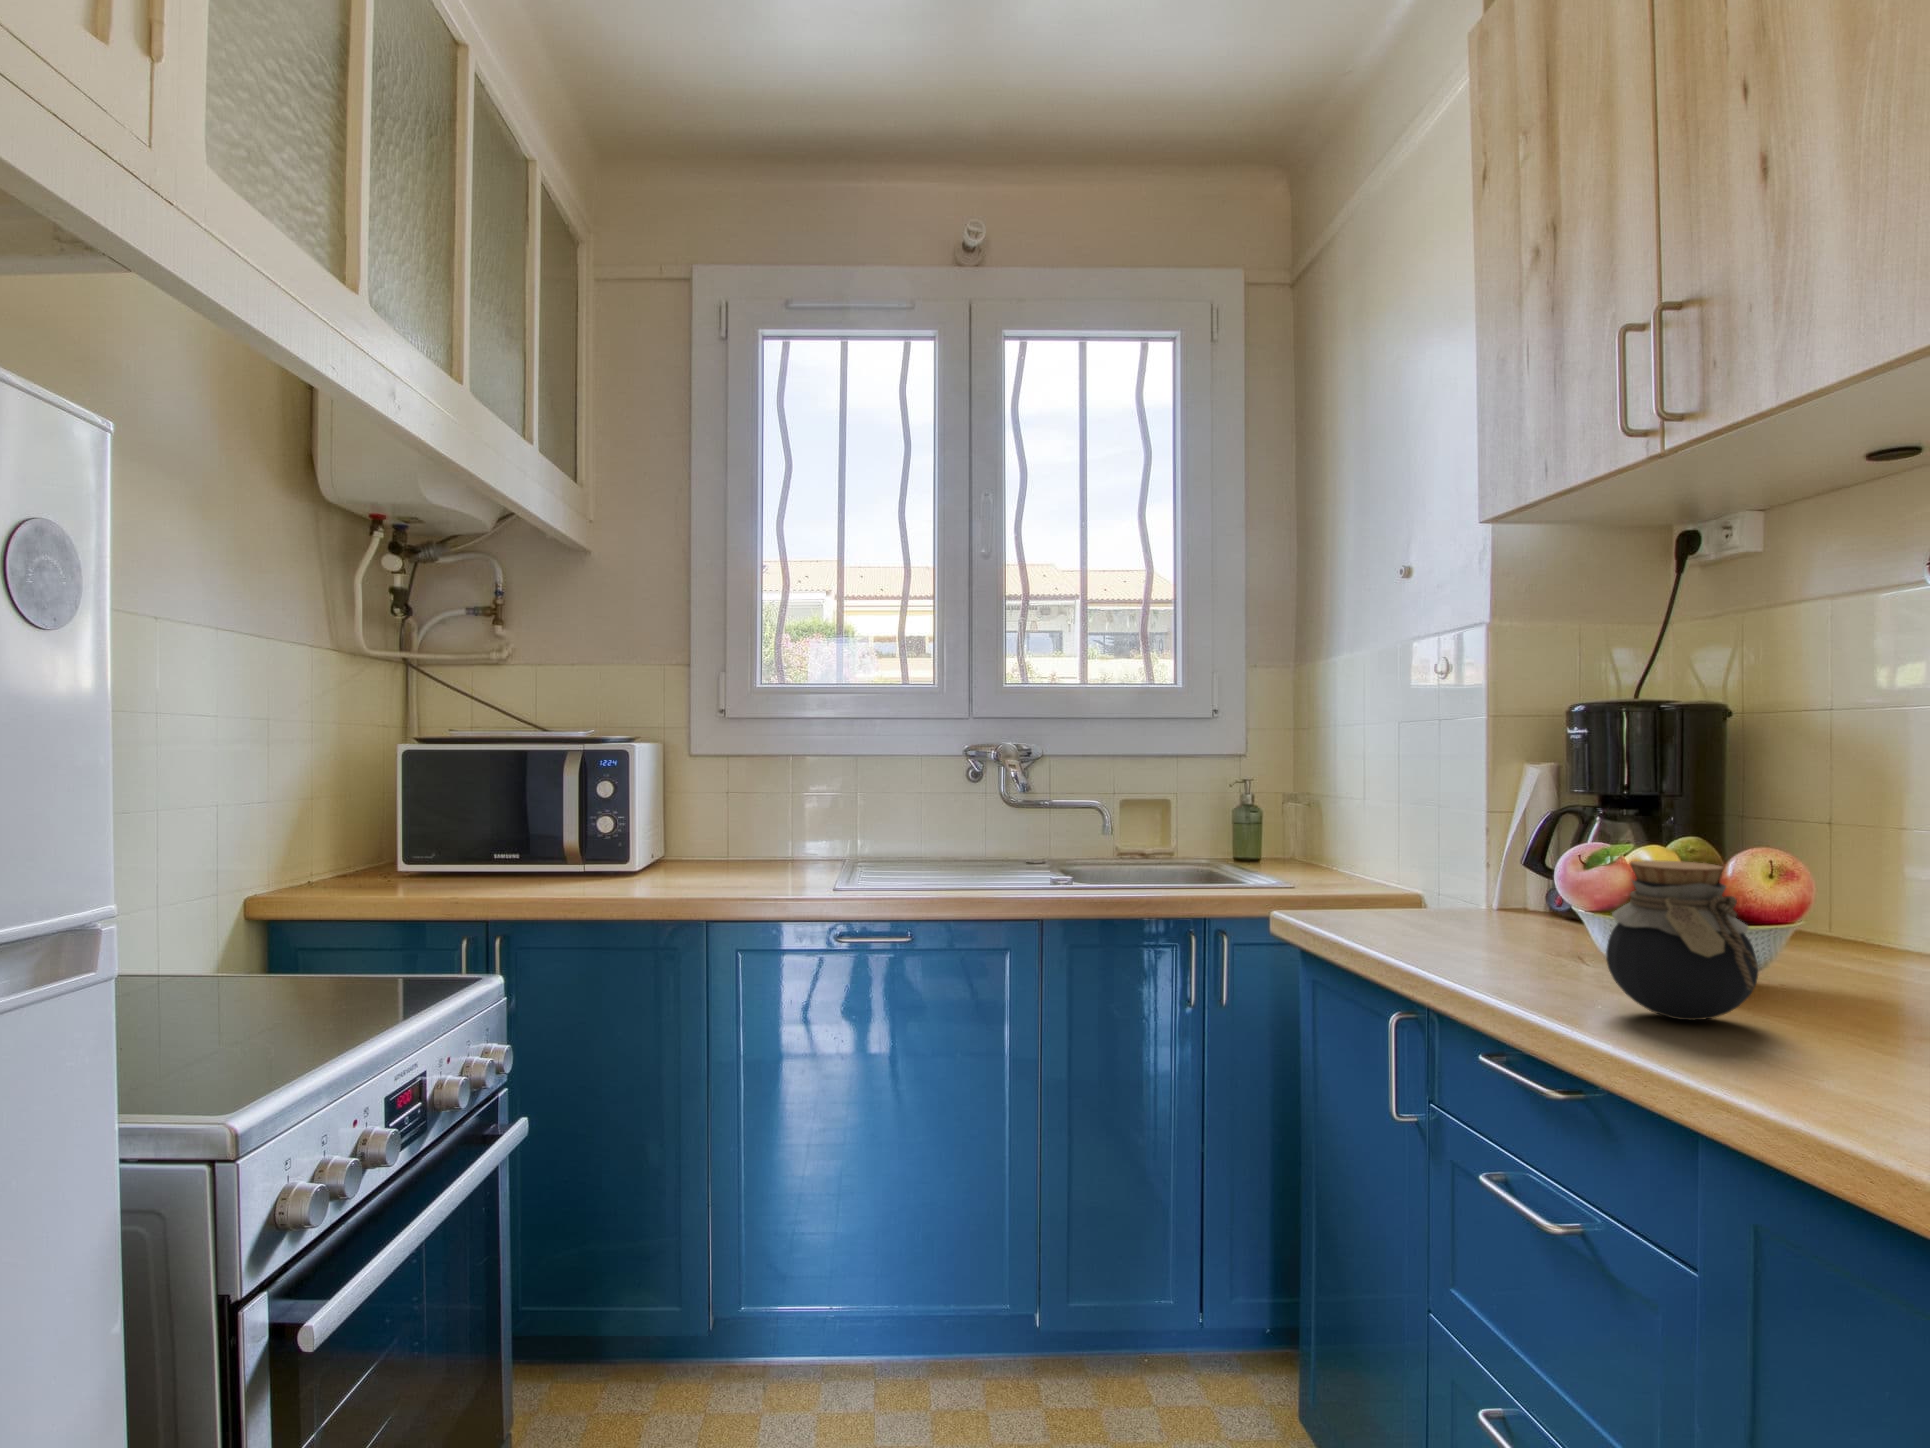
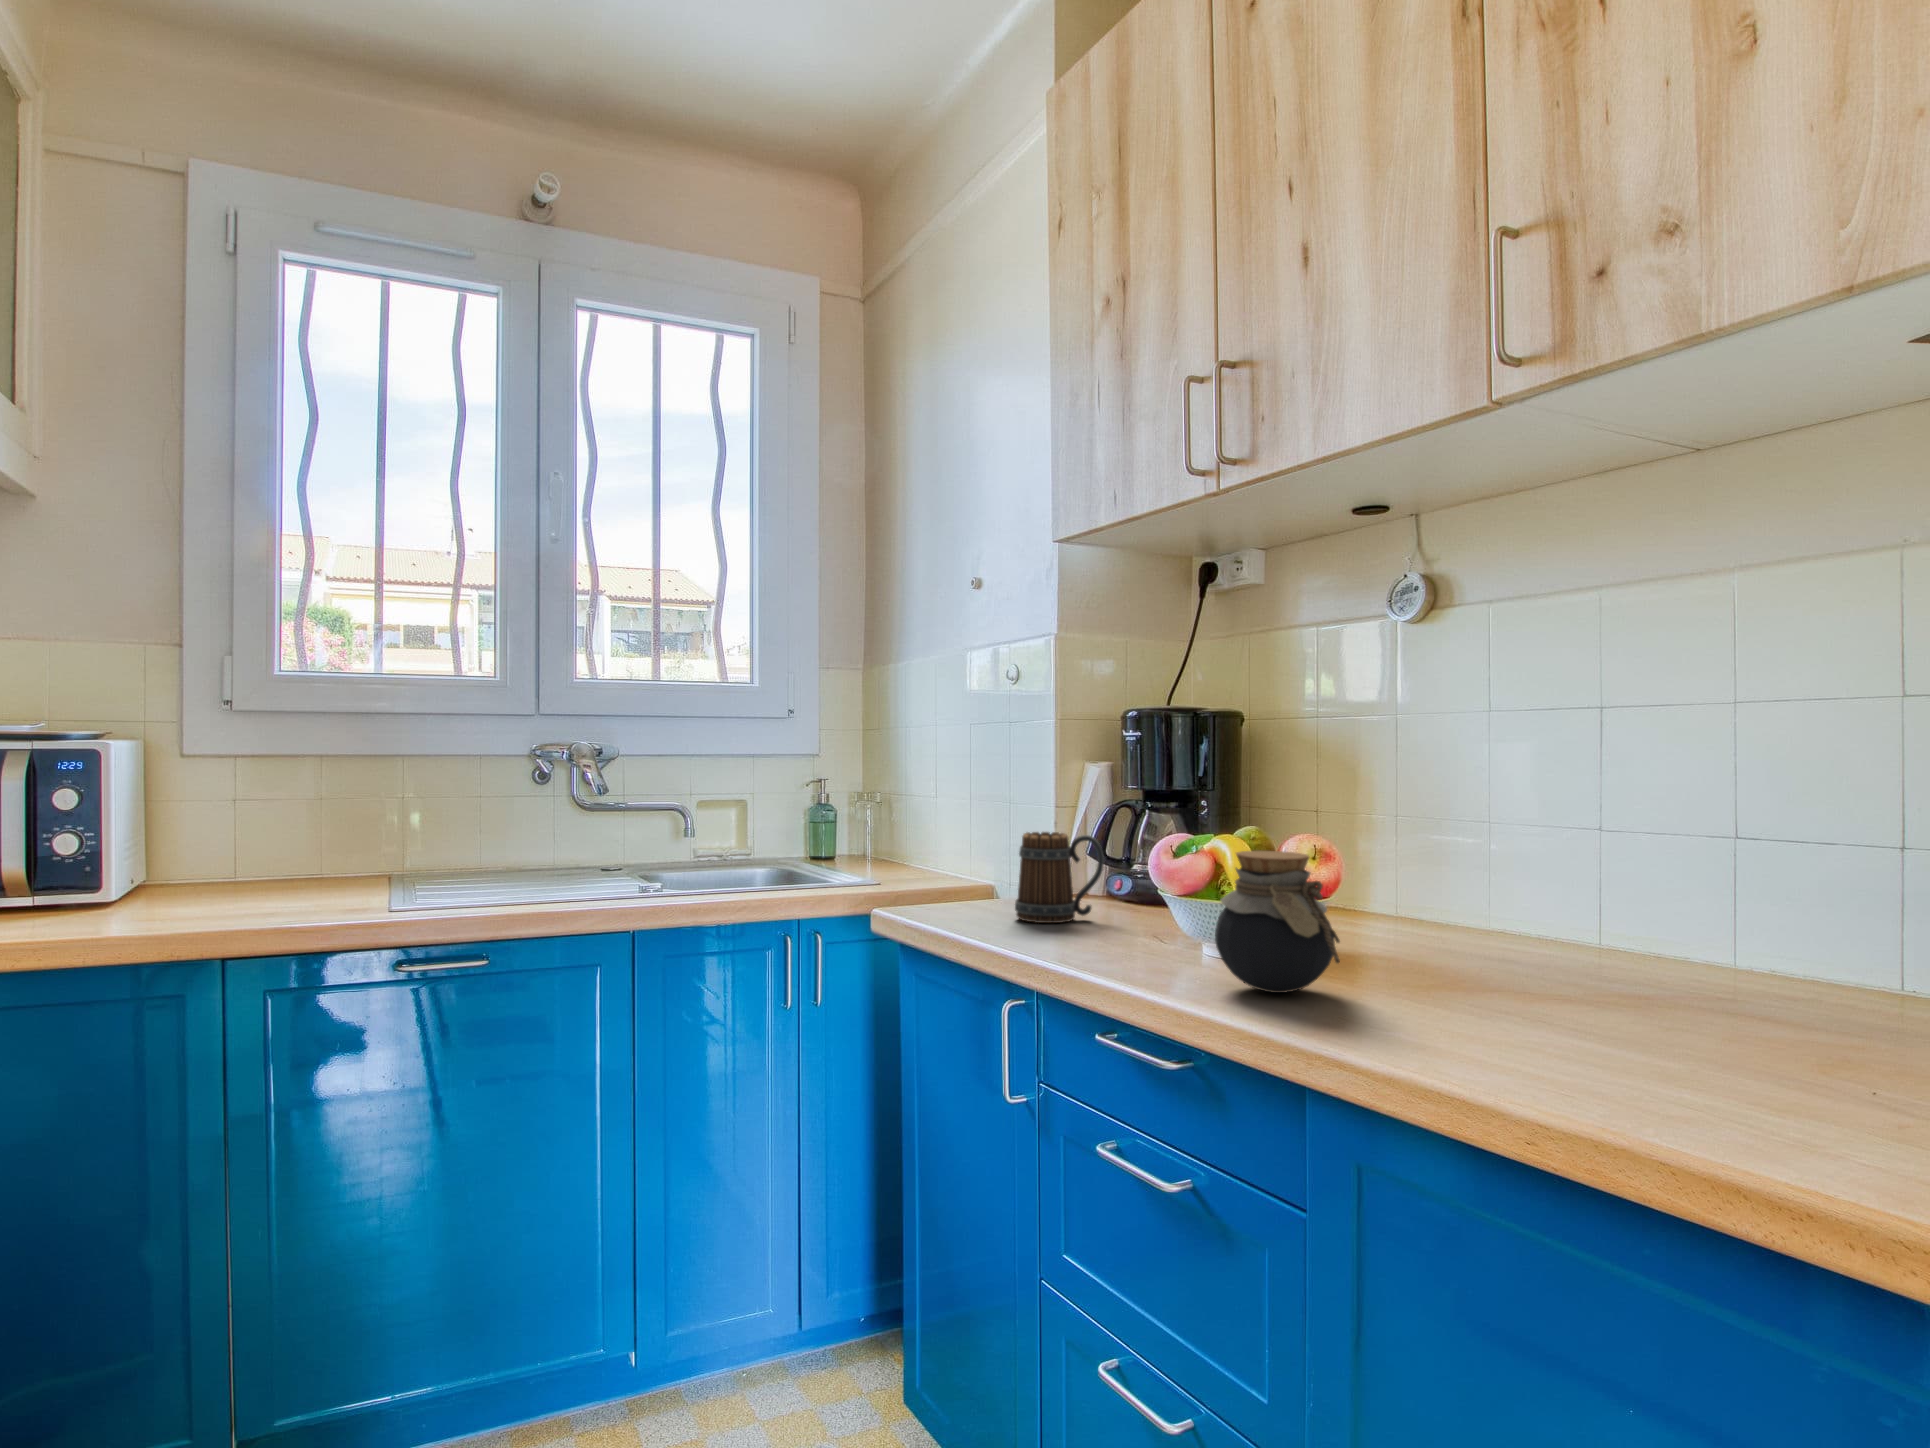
mug: none [1426,840,1531,939] -> present [1015,832,1104,923]

